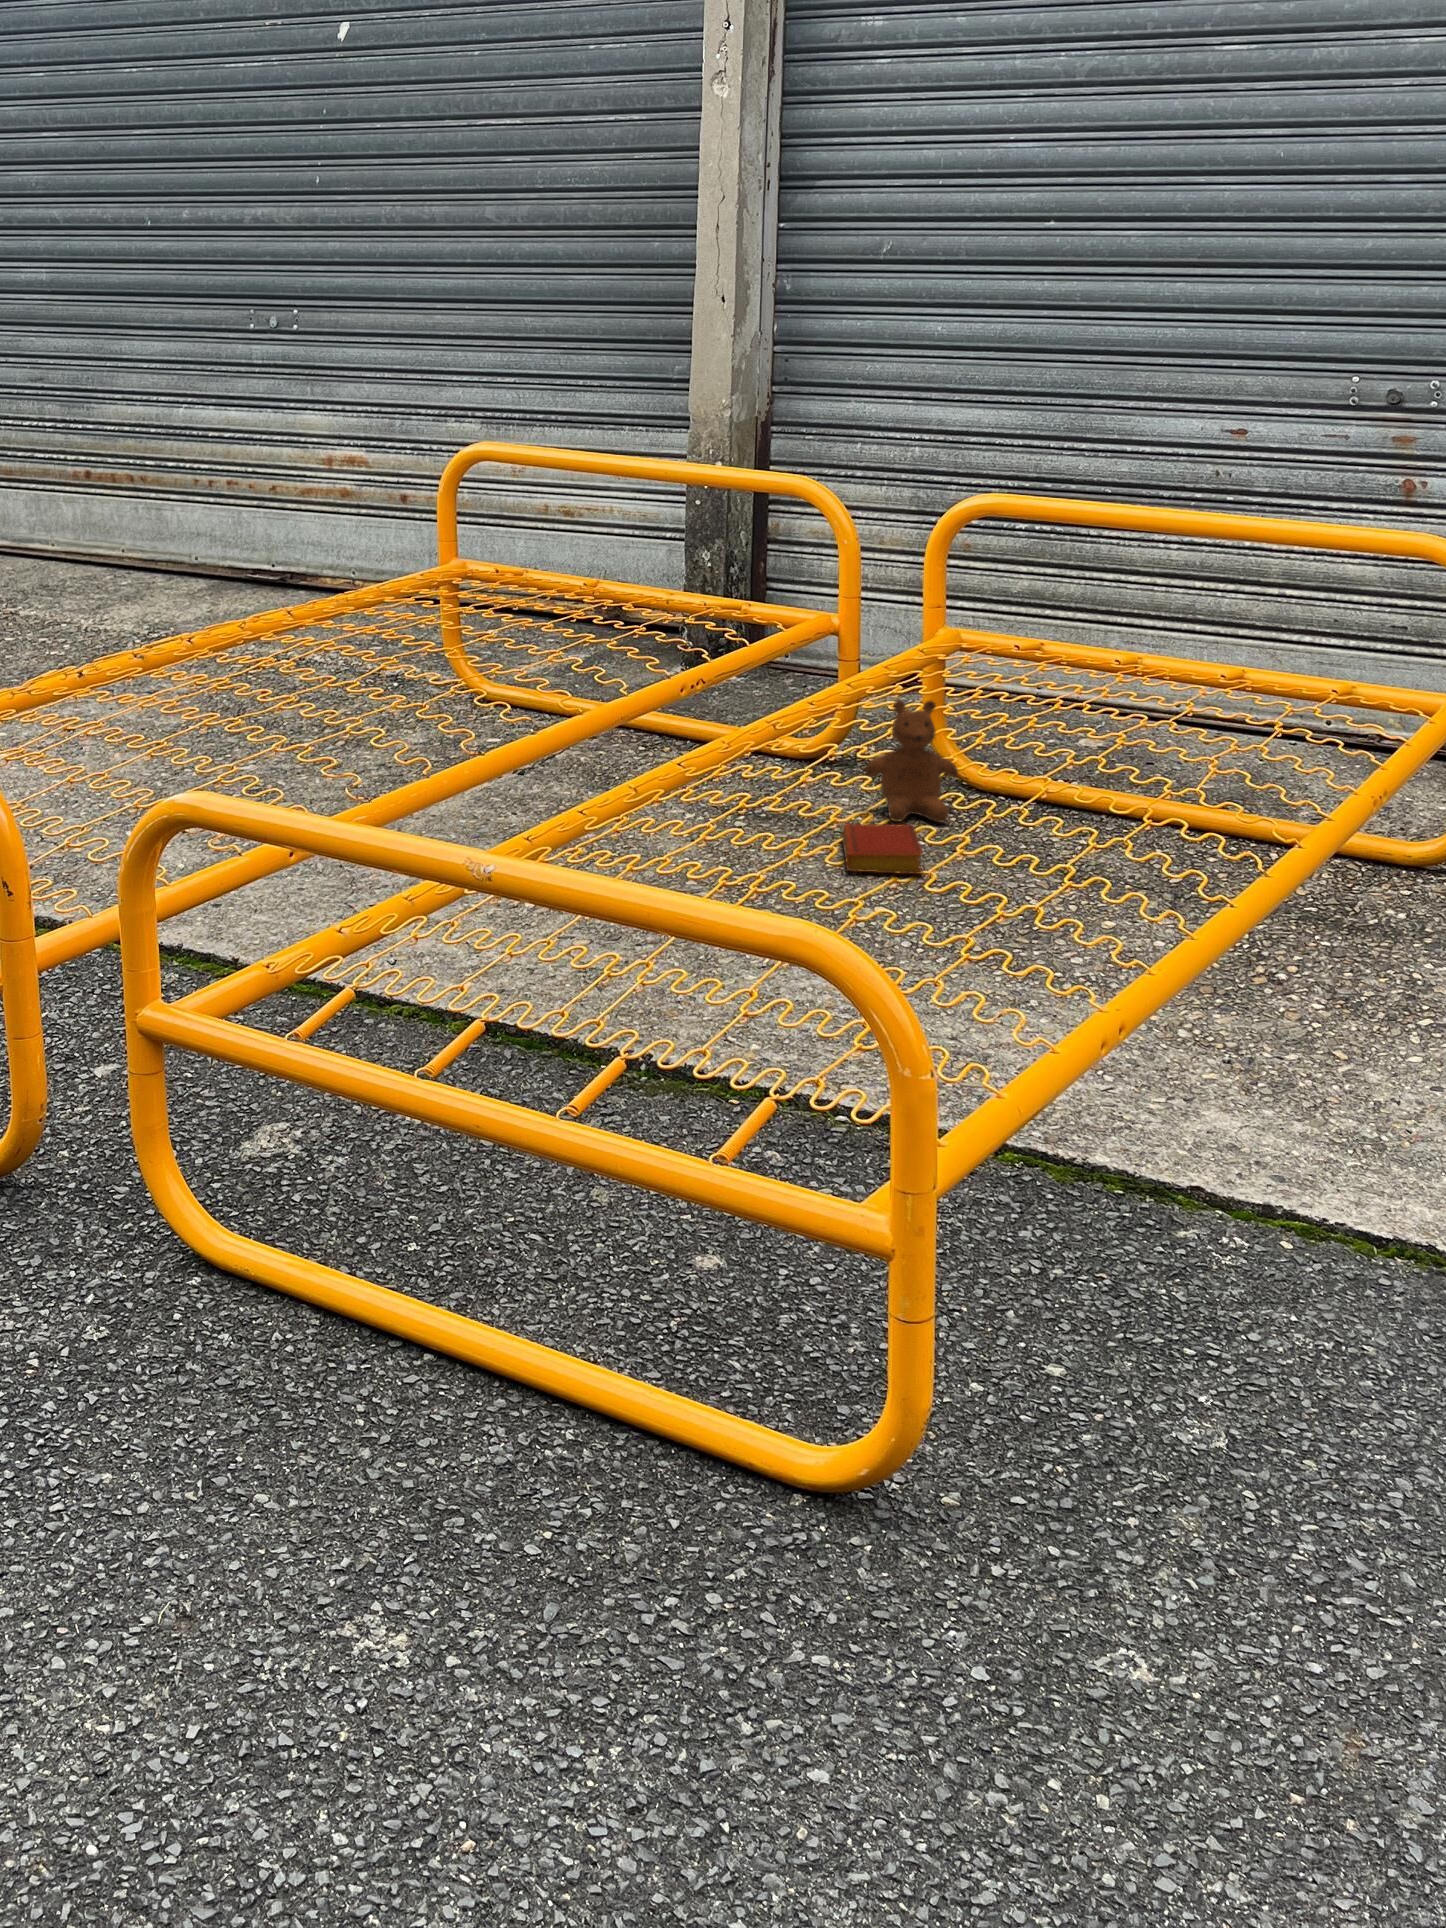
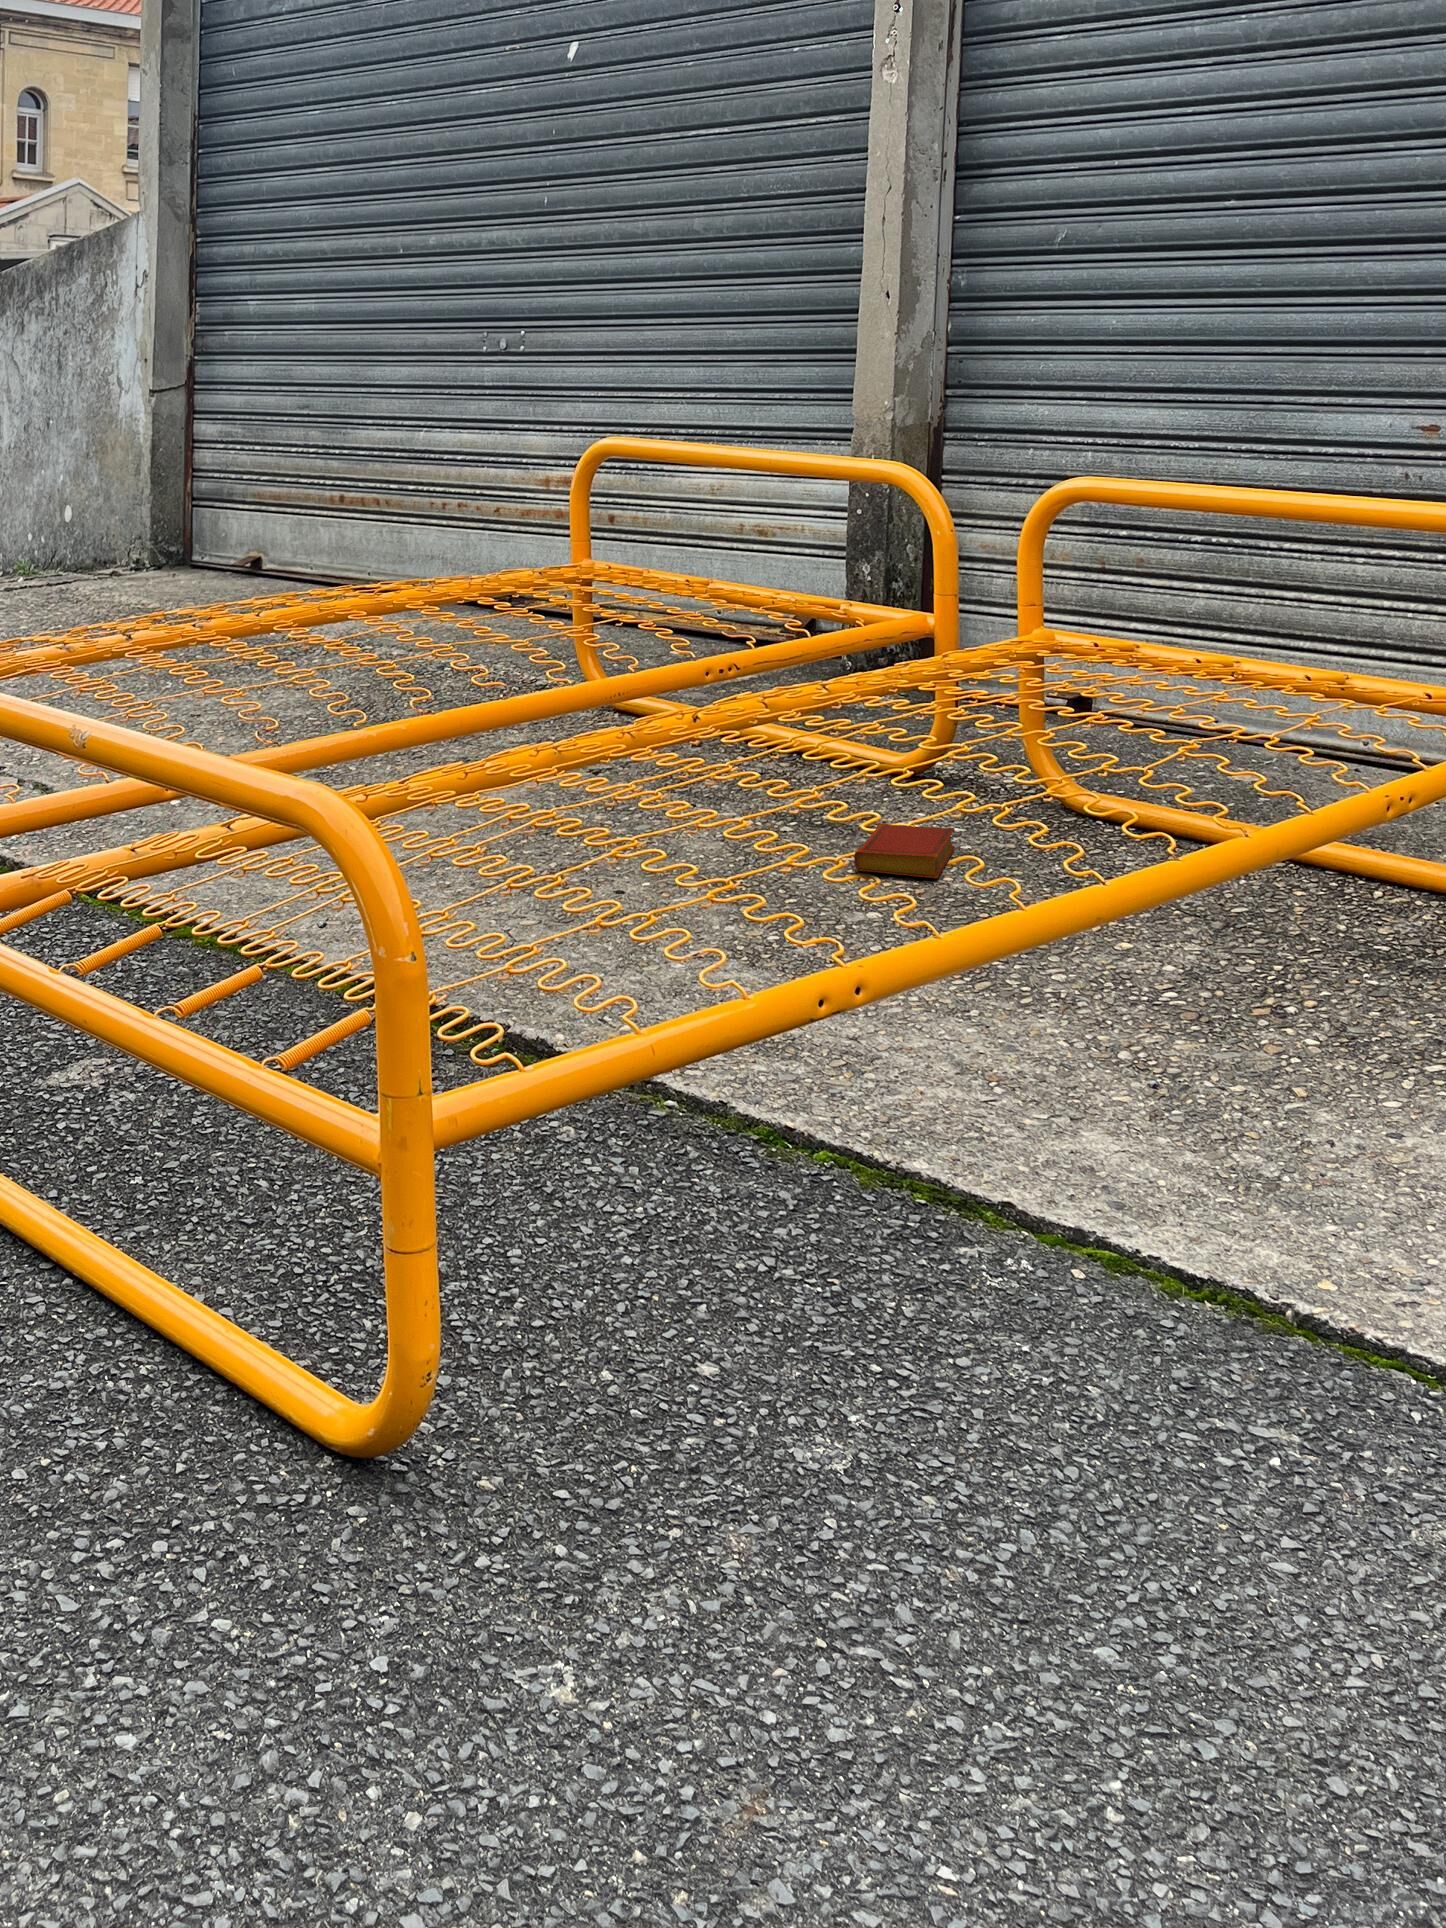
teddy bear: present [864,700,958,823] -> none [924,698,1029,832]

